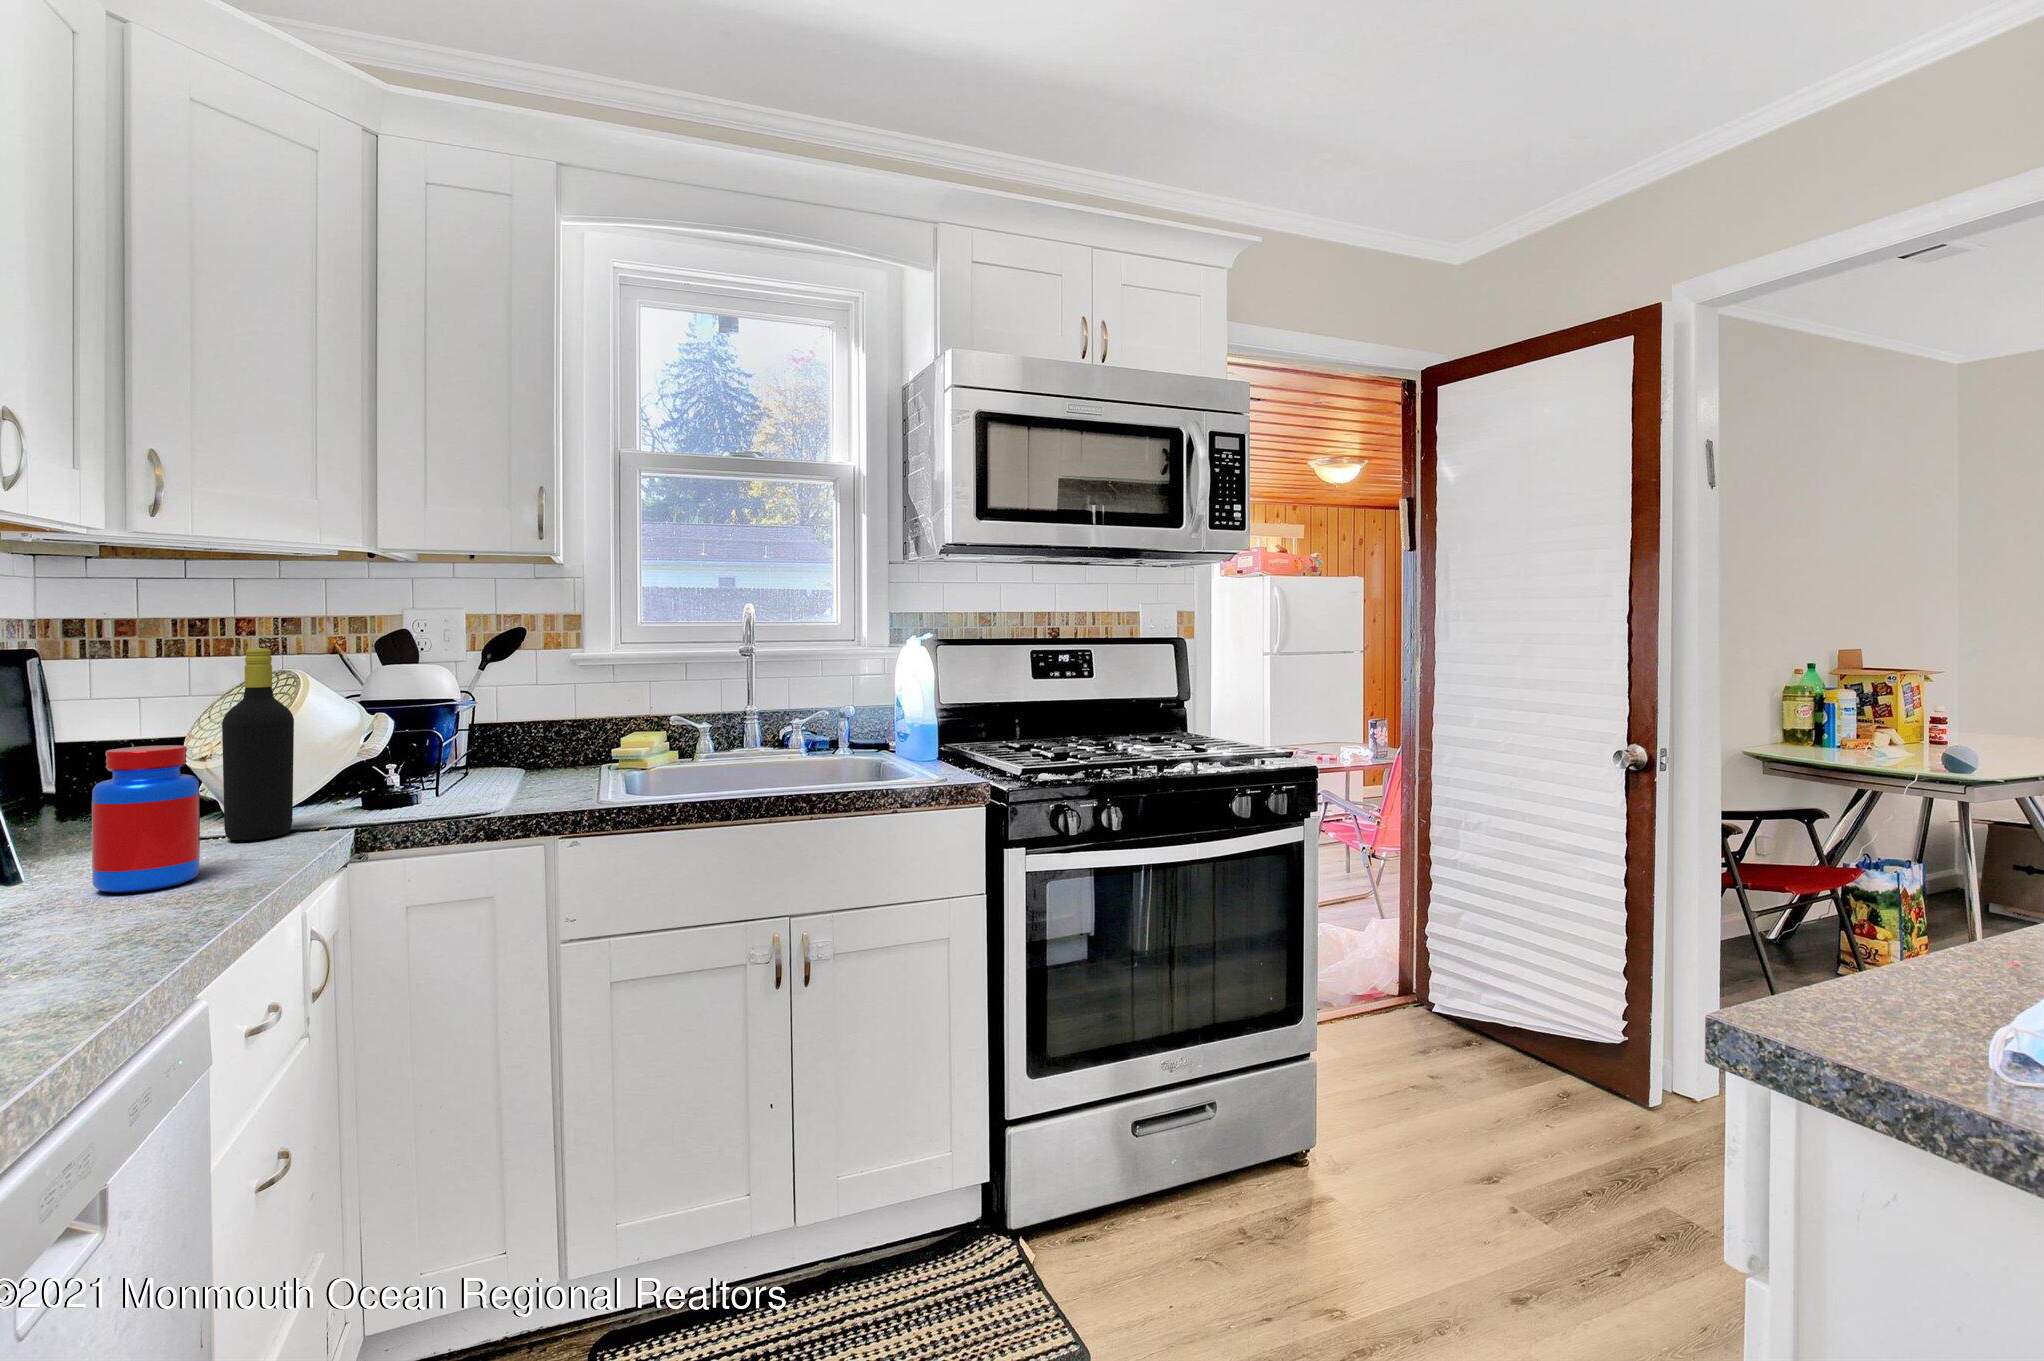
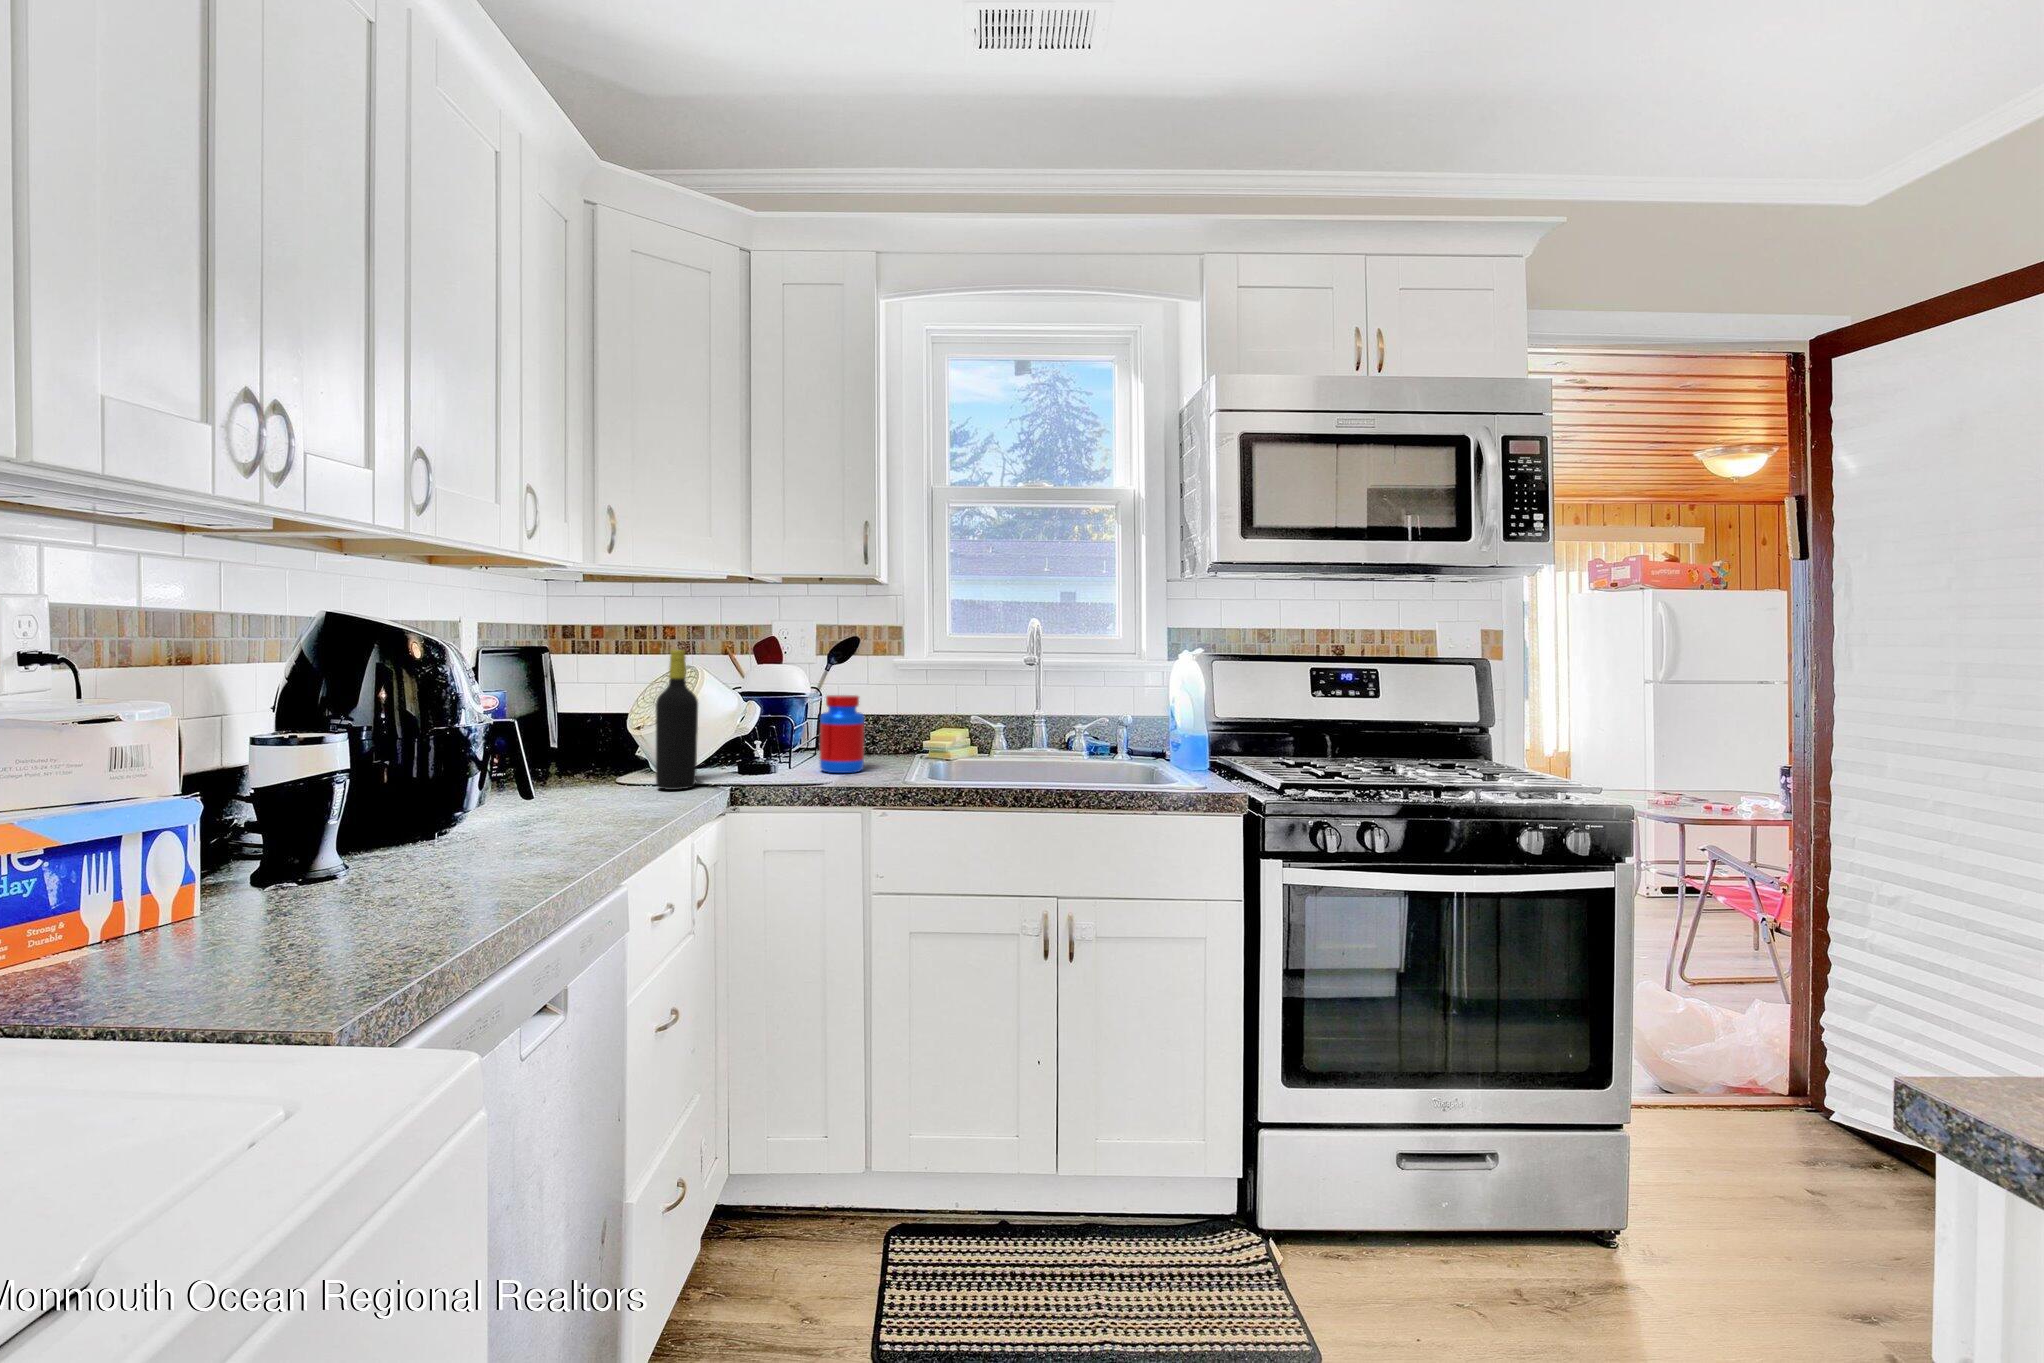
jar: present [92,745,200,892] -> present [819,695,865,773]

